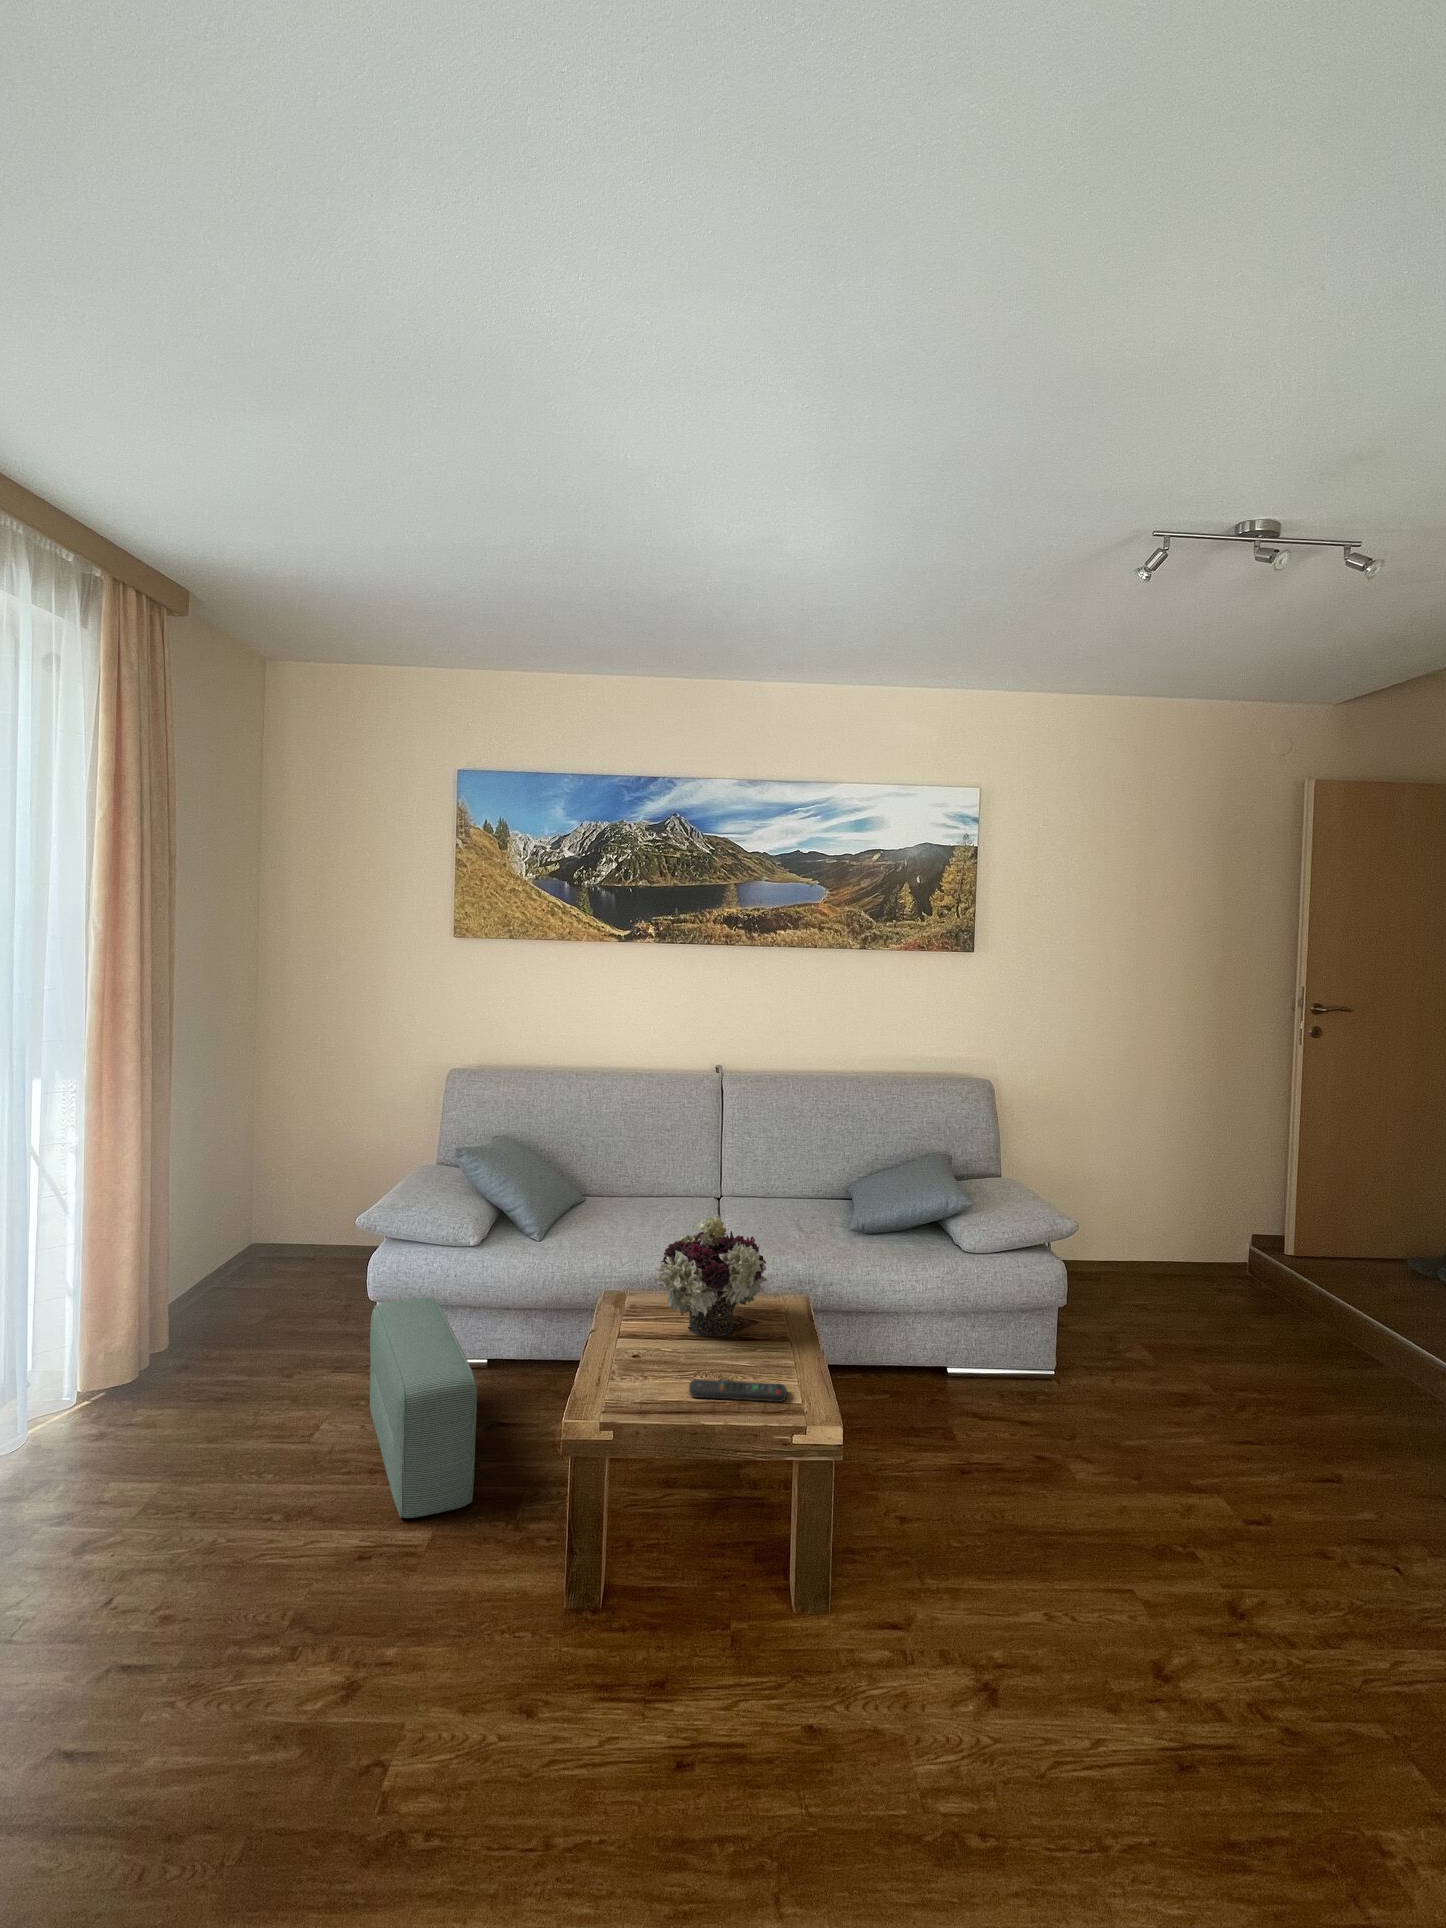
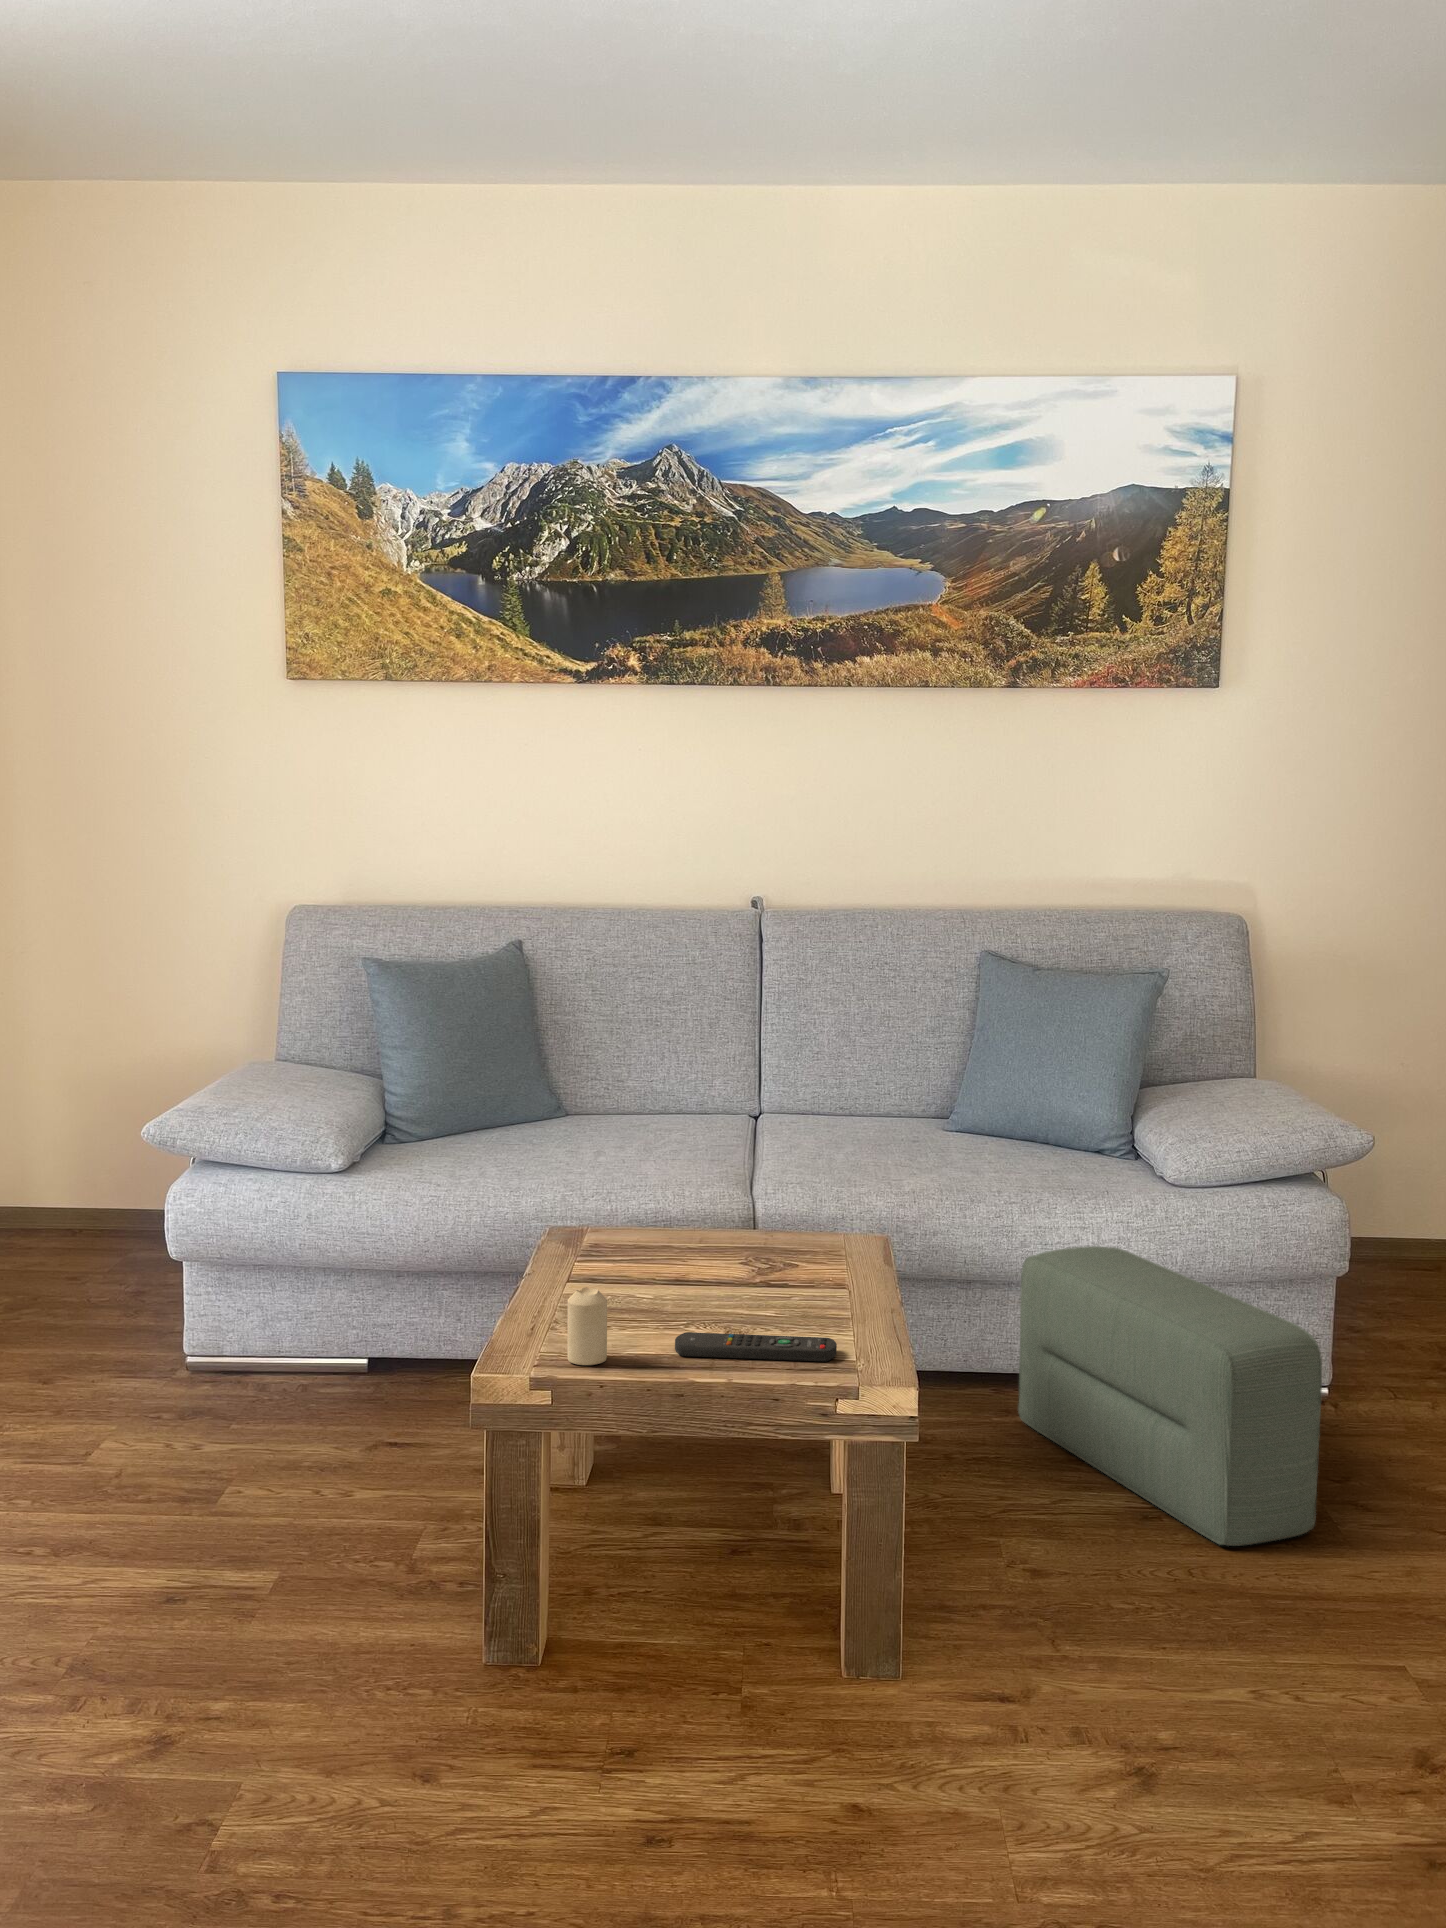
flower arrangement: present [654,1215,767,1337] -> none [623,1093,818,1290]
pouf: present [370,1298,477,1518] -> present [1018,1246,1322,1546]
candle: none [624,1355,649,1406] -> present [567,1287,607,1365]

